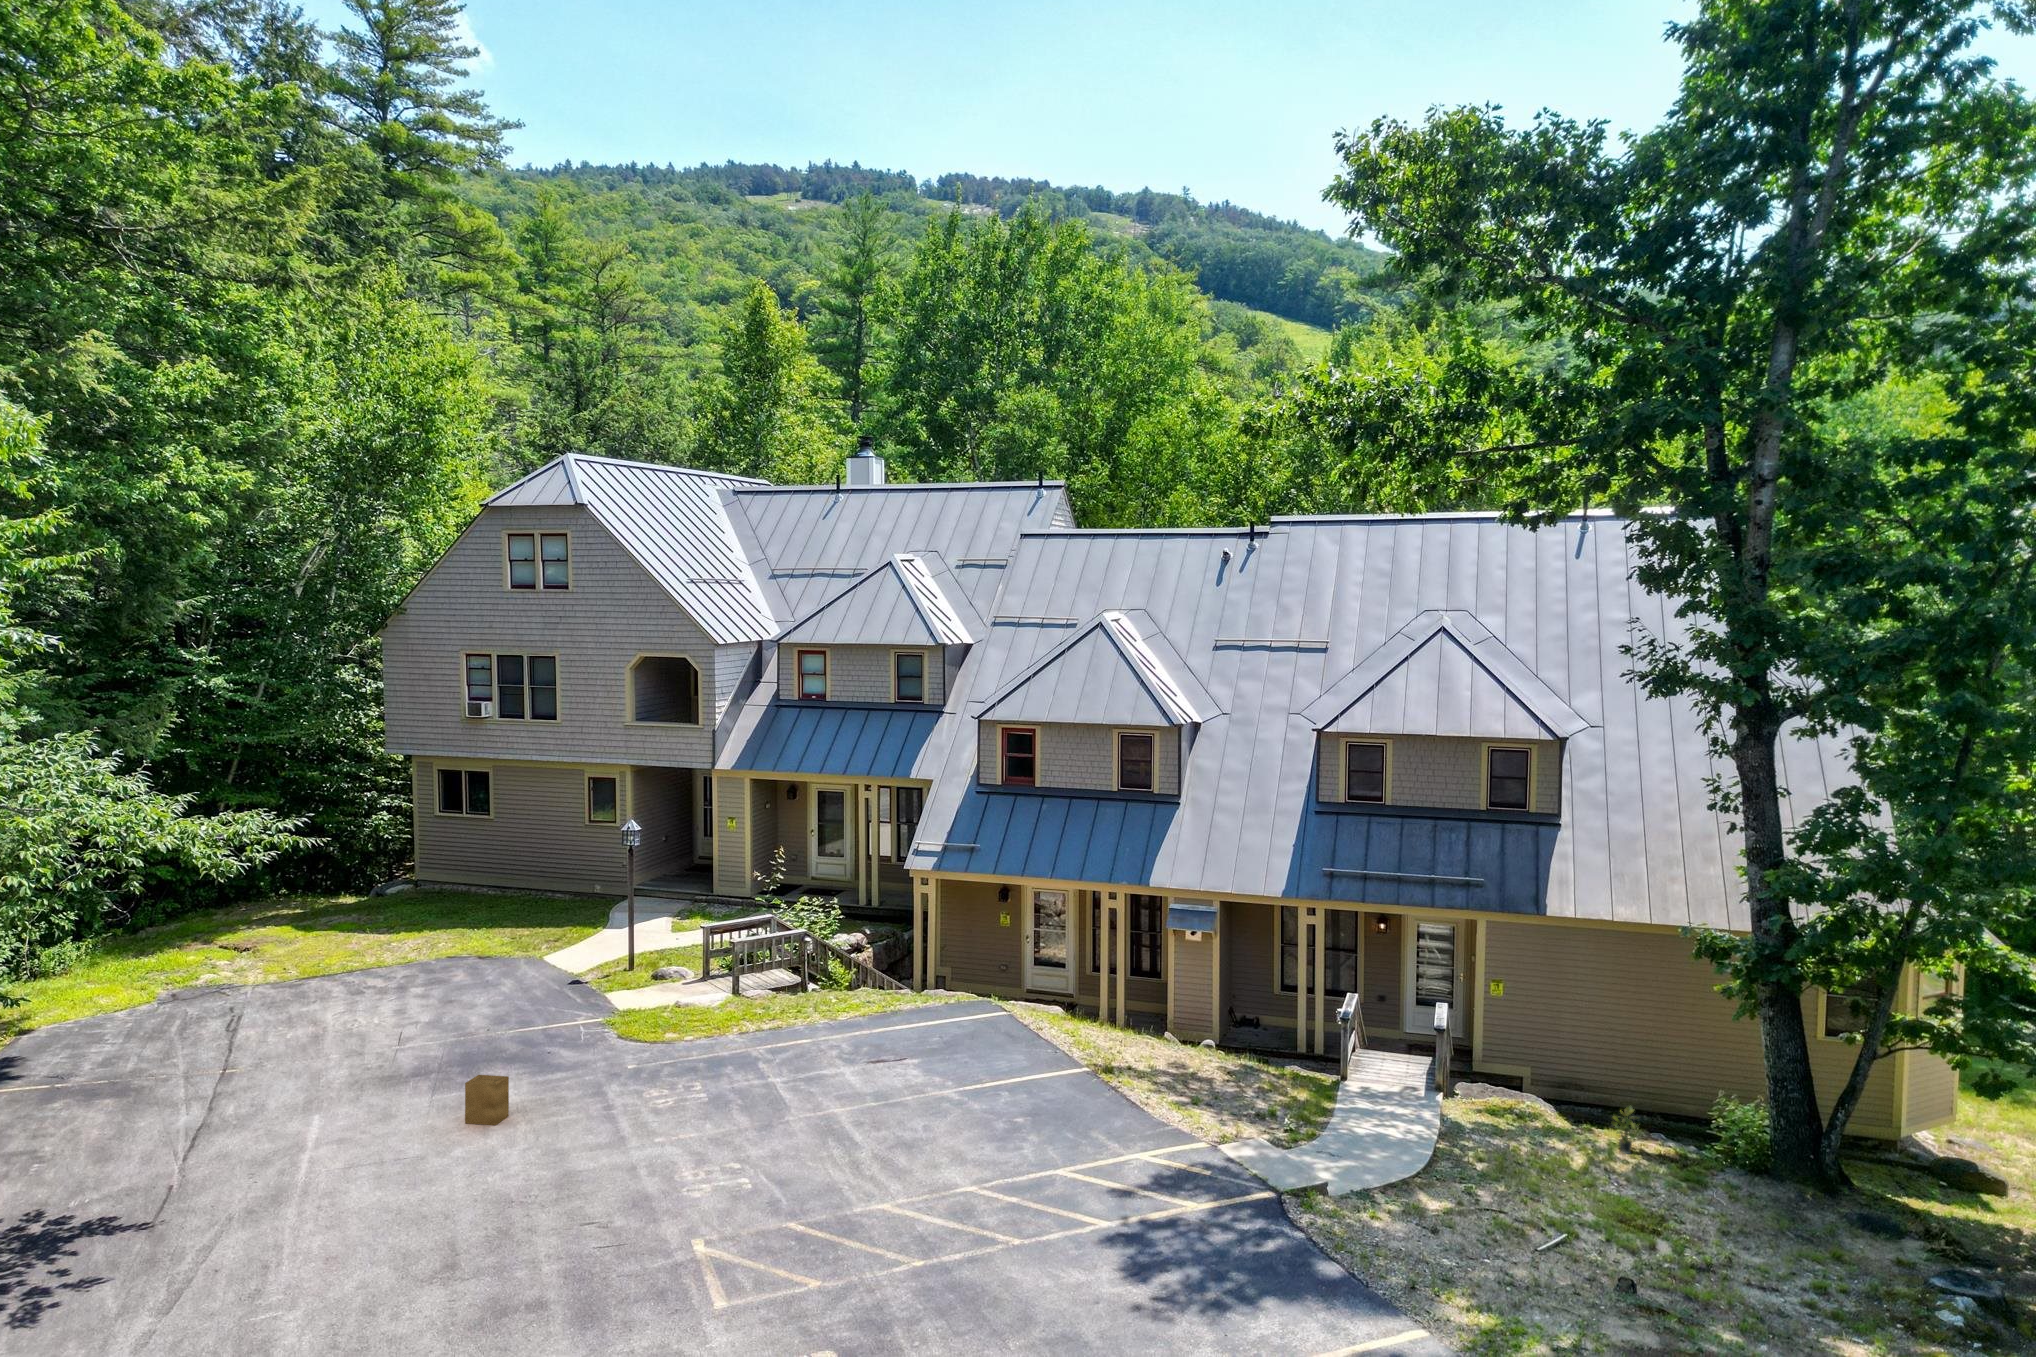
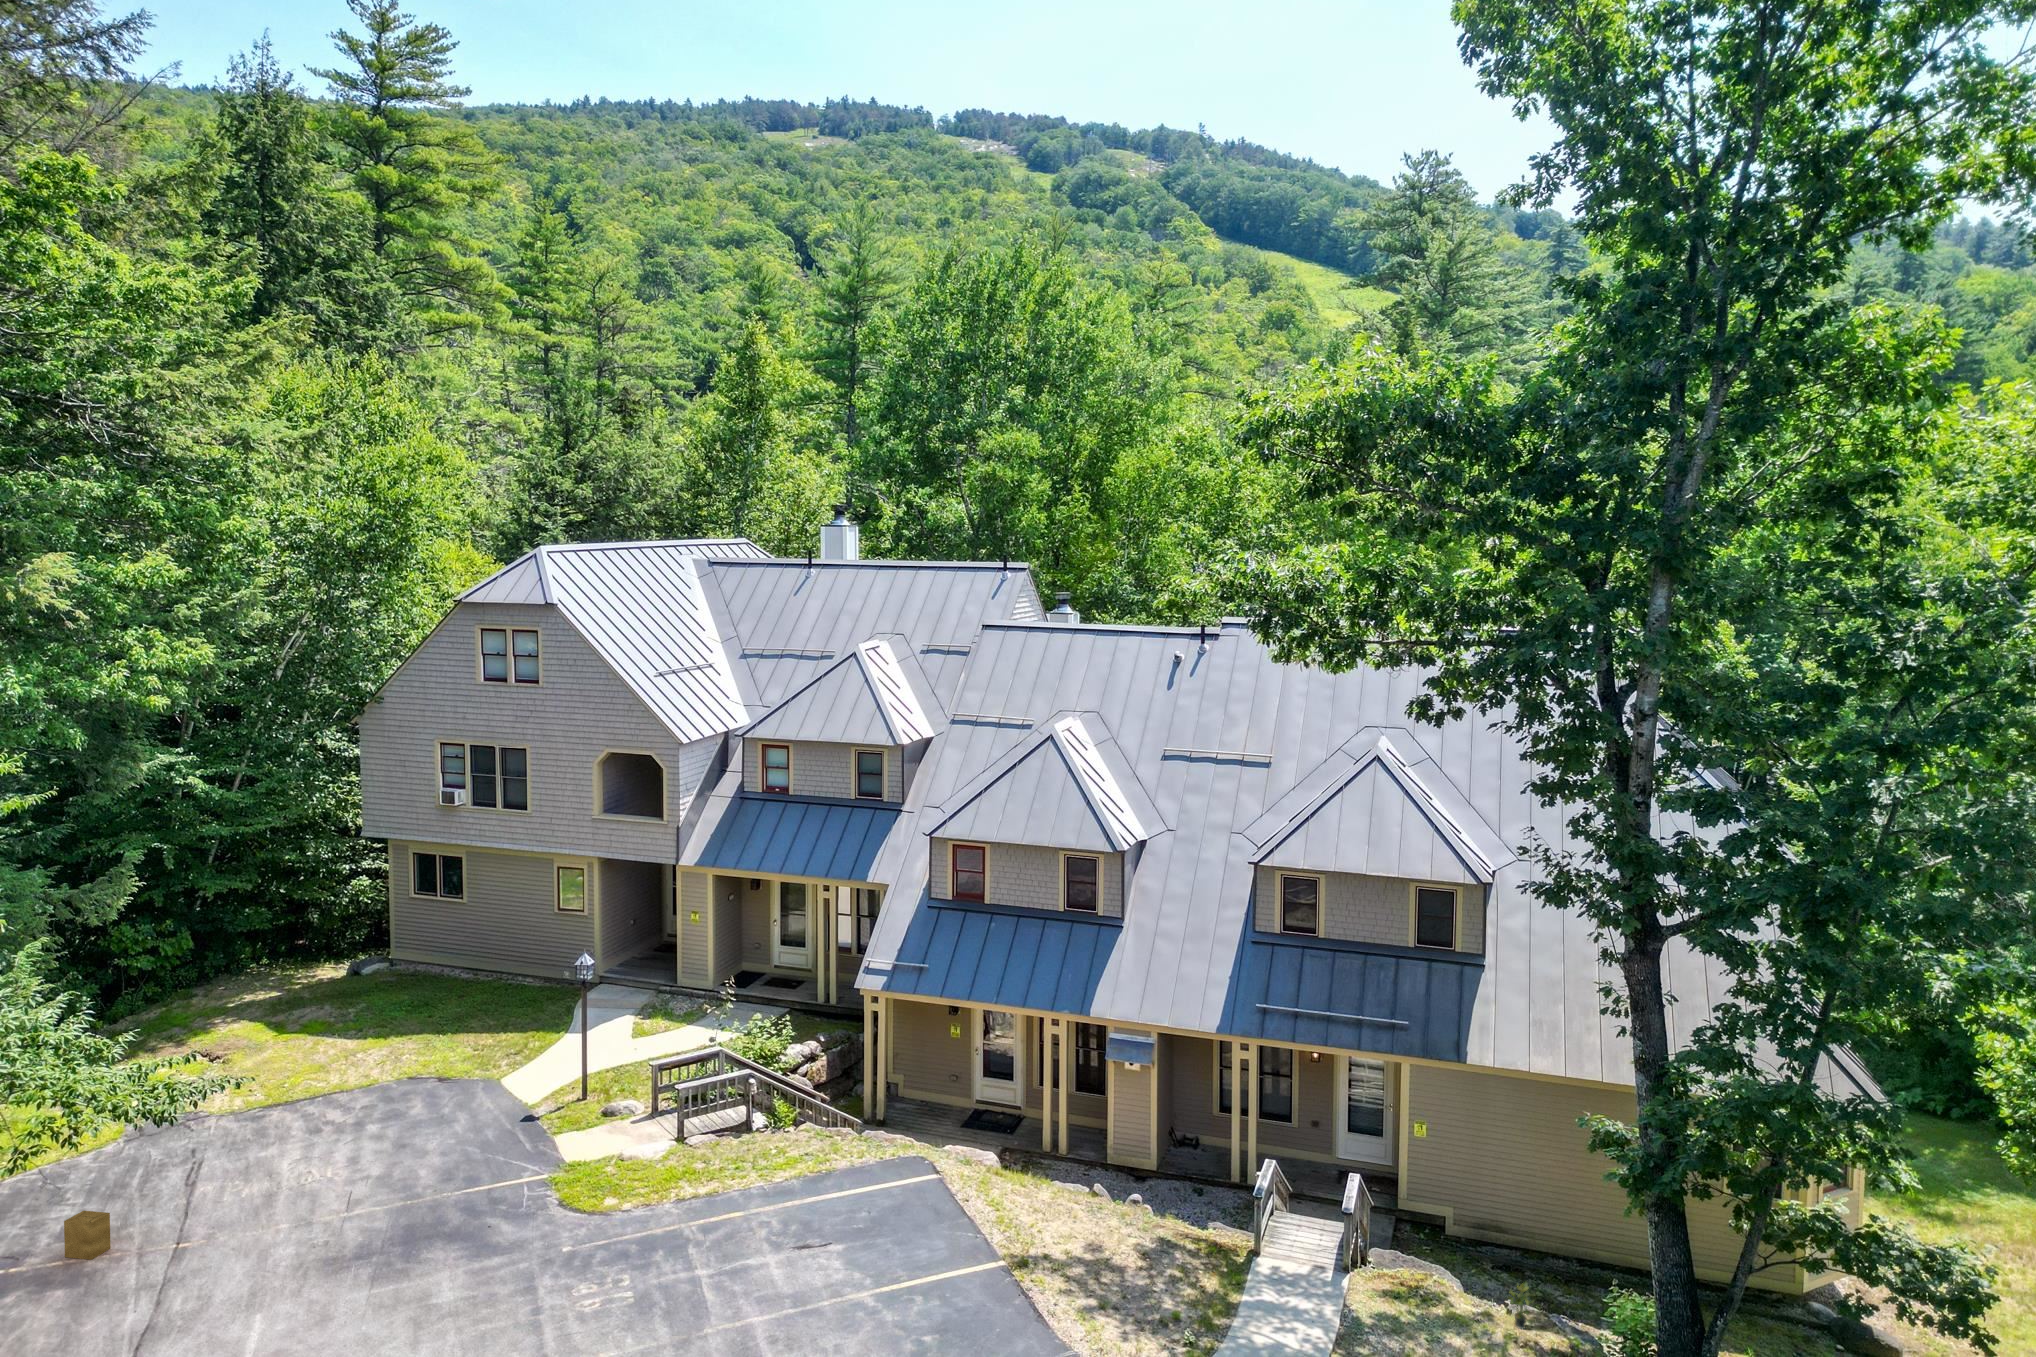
cardboard box: present [465,1075,509,1125] -> present [64,1211,111,1260]

